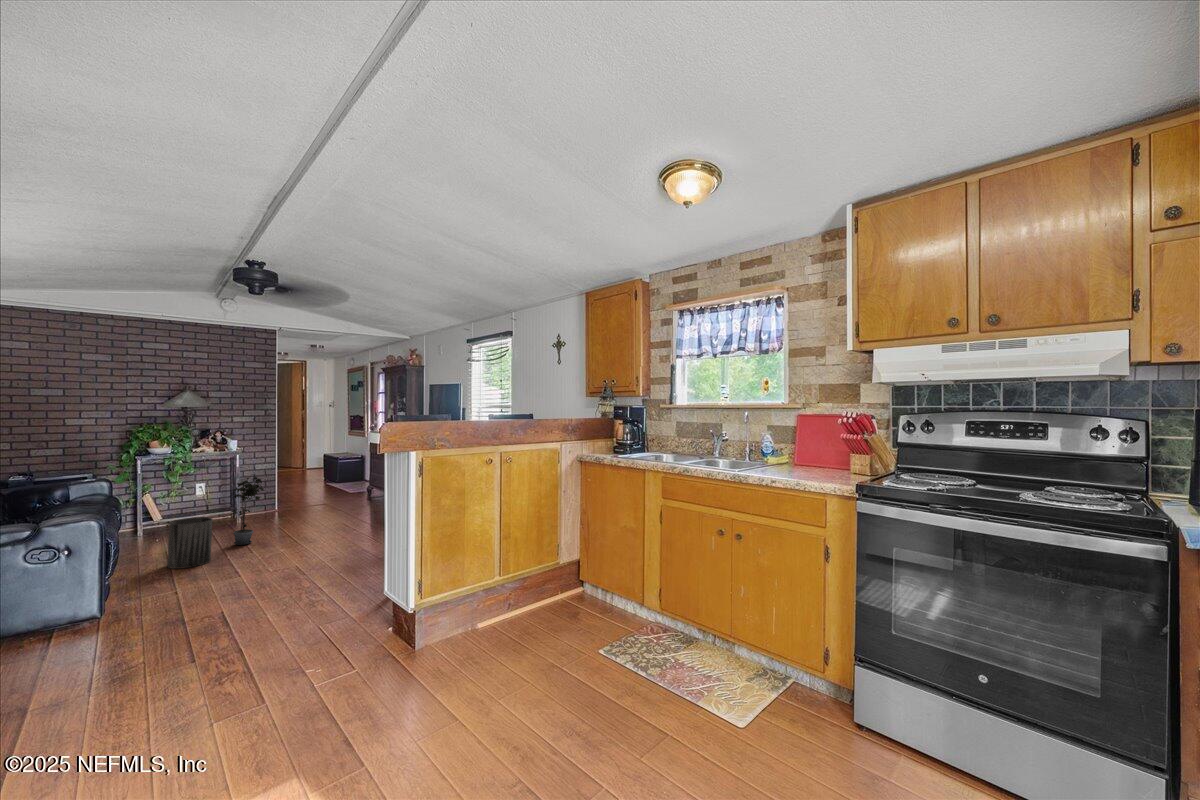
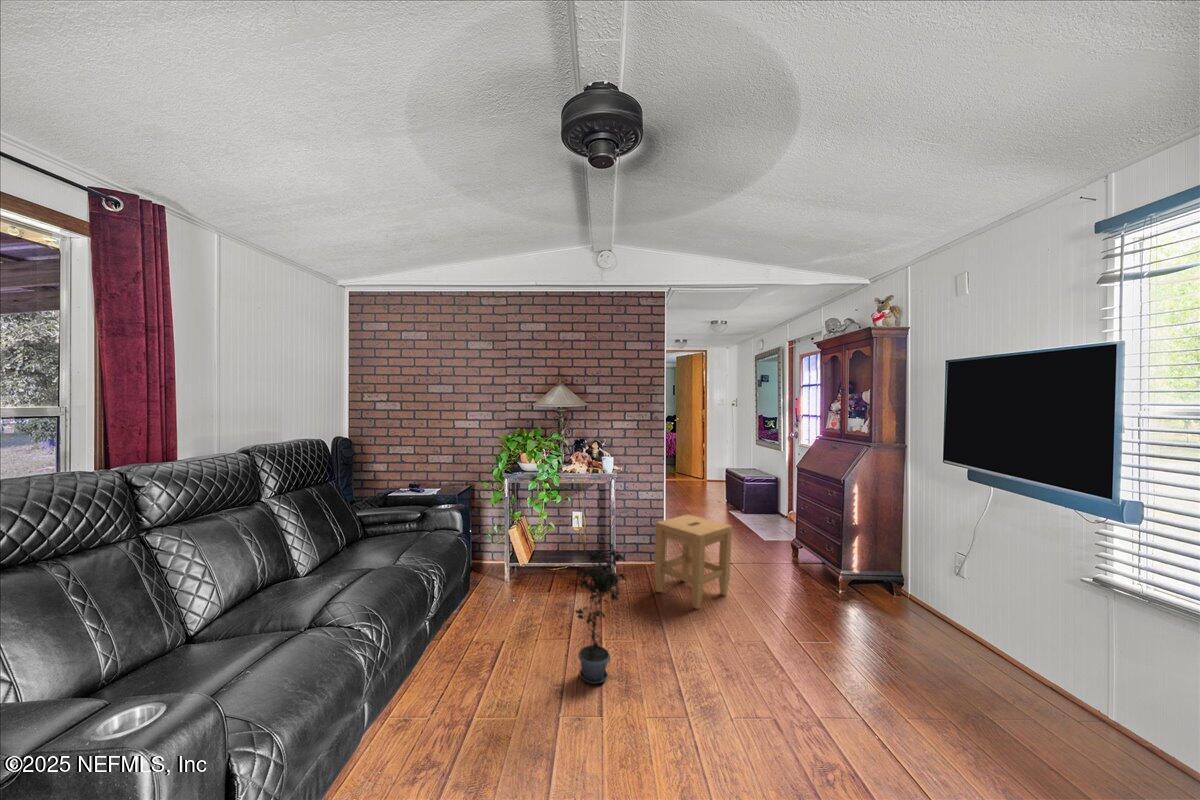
stool: none [272,472,325,519] -> present [654,515,732,609]
trash can: present [167,517,213,569] -> none [455,631,527,761]

